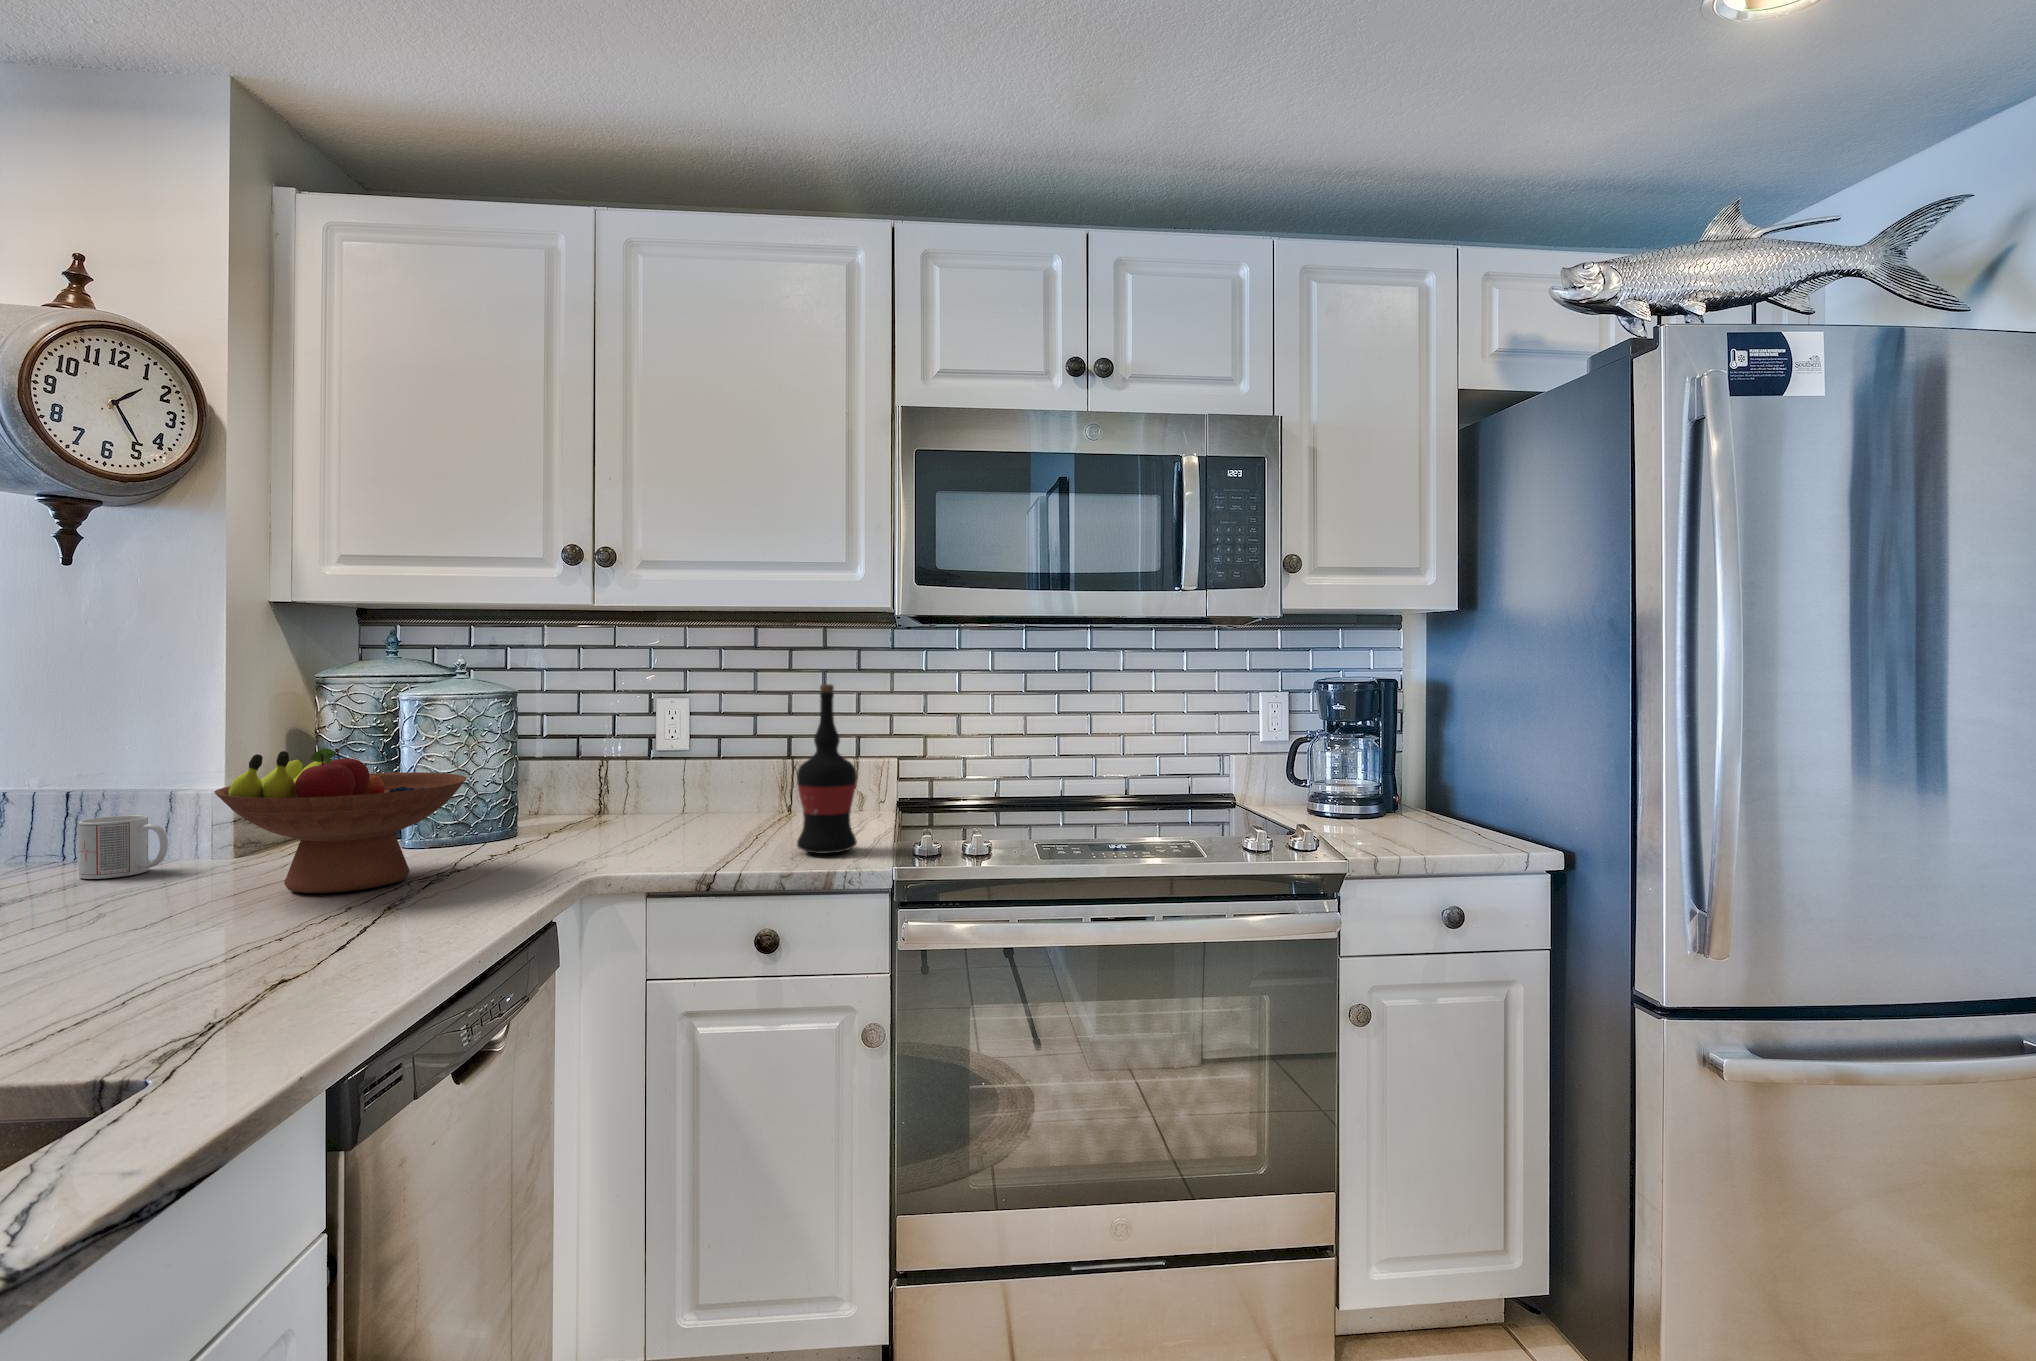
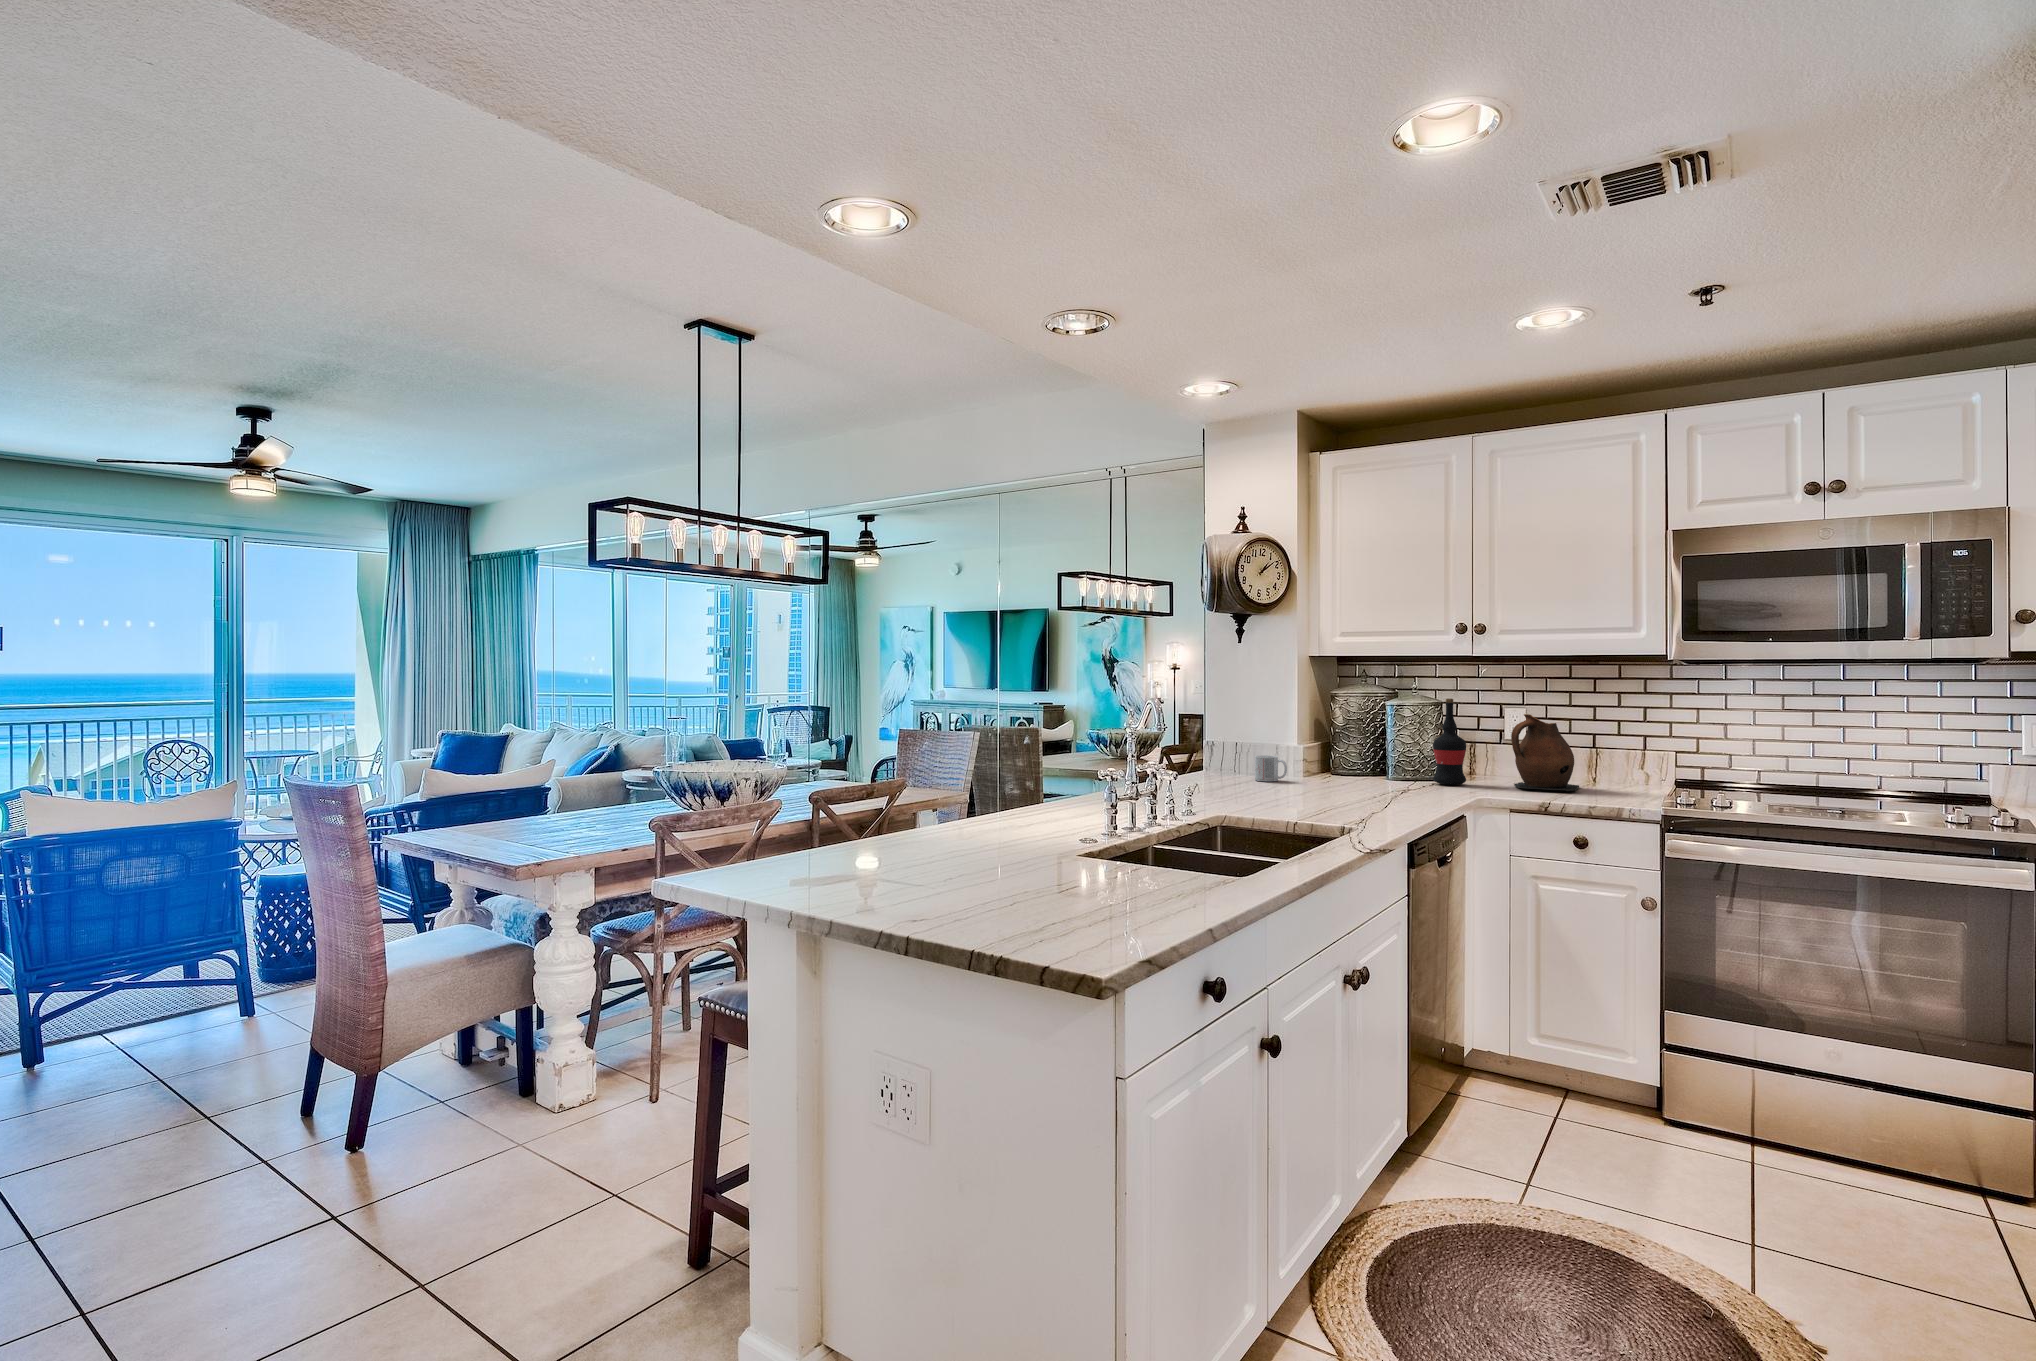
wine bottle: present [797,684,857,853] -> present [1433,699,1466,785]
ceramic pitcher: none [655,707,766,841] -> present [1511,714,1579,792]
fruit bowl: present [214,748,467,893] -> none [1319,729,1421,793]

